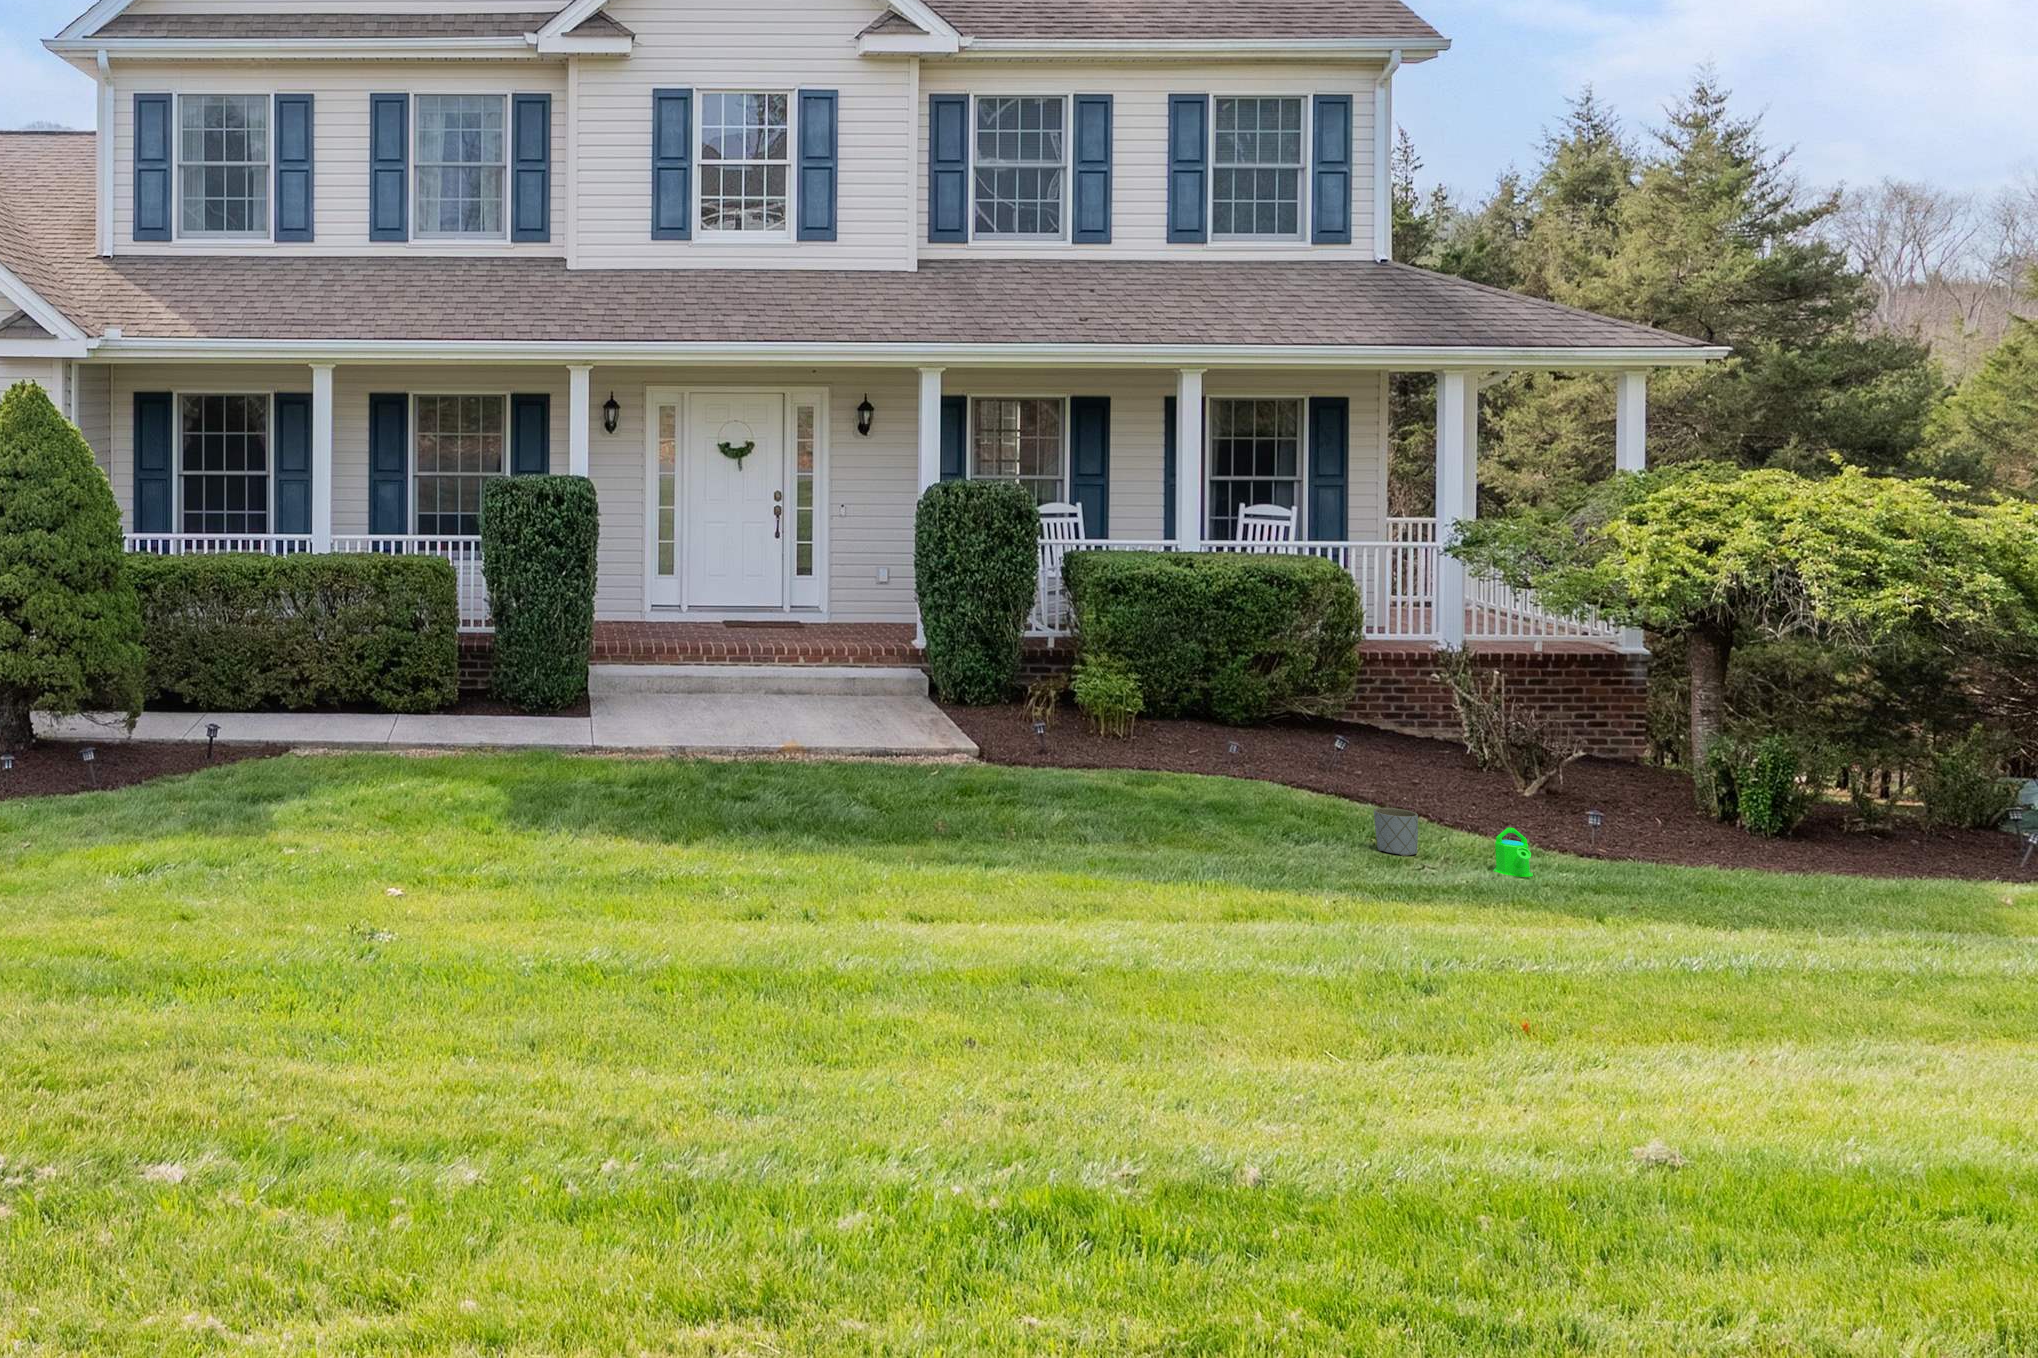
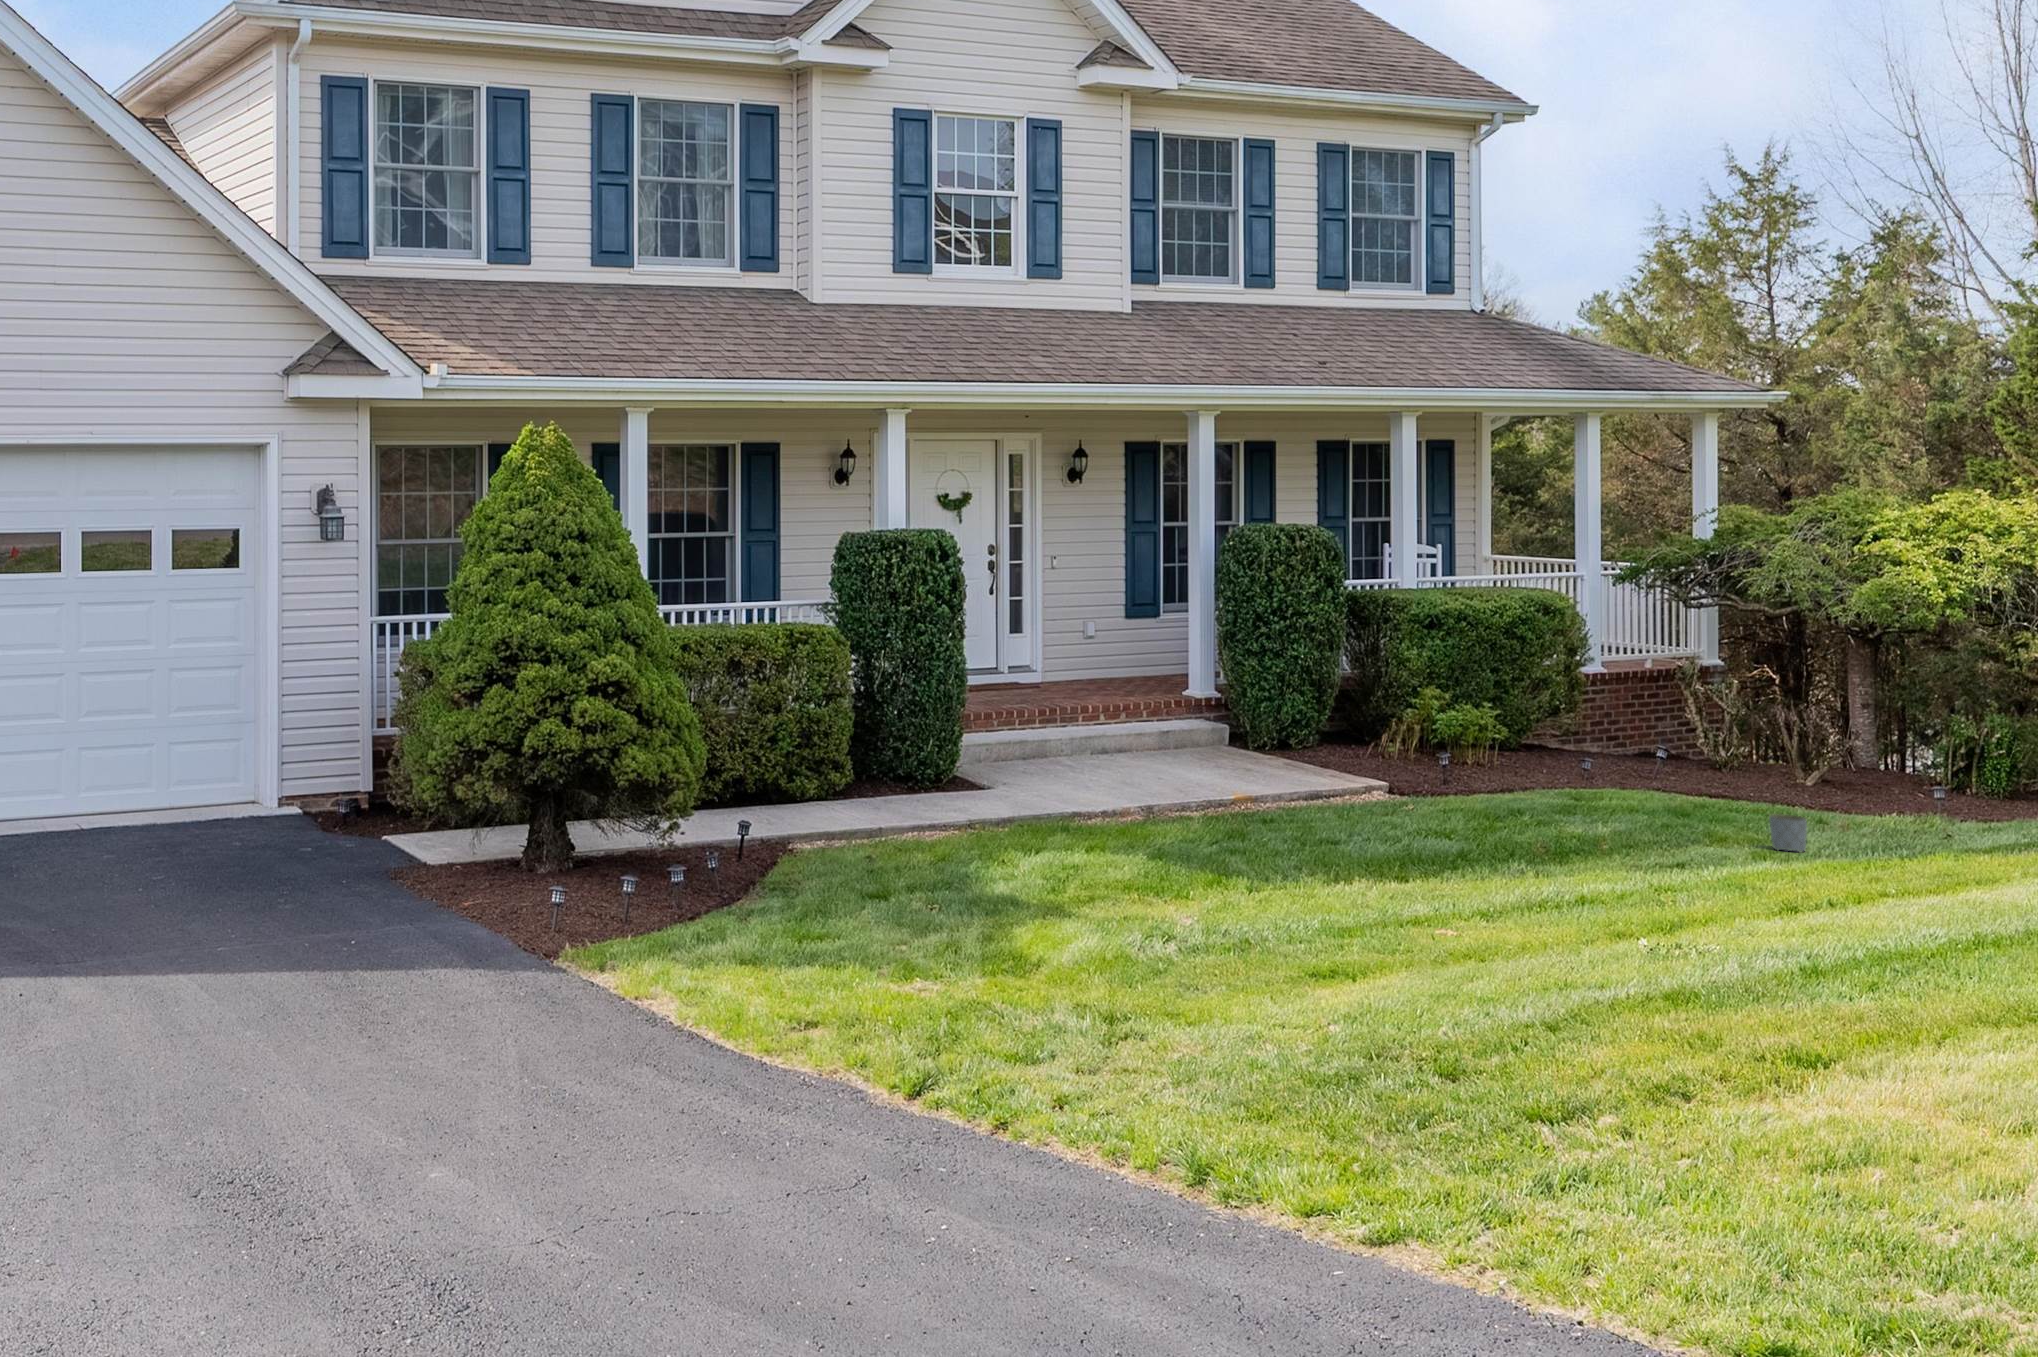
watering can: present [1494,828,1533,877] -> none [1870,822,1913,860]

